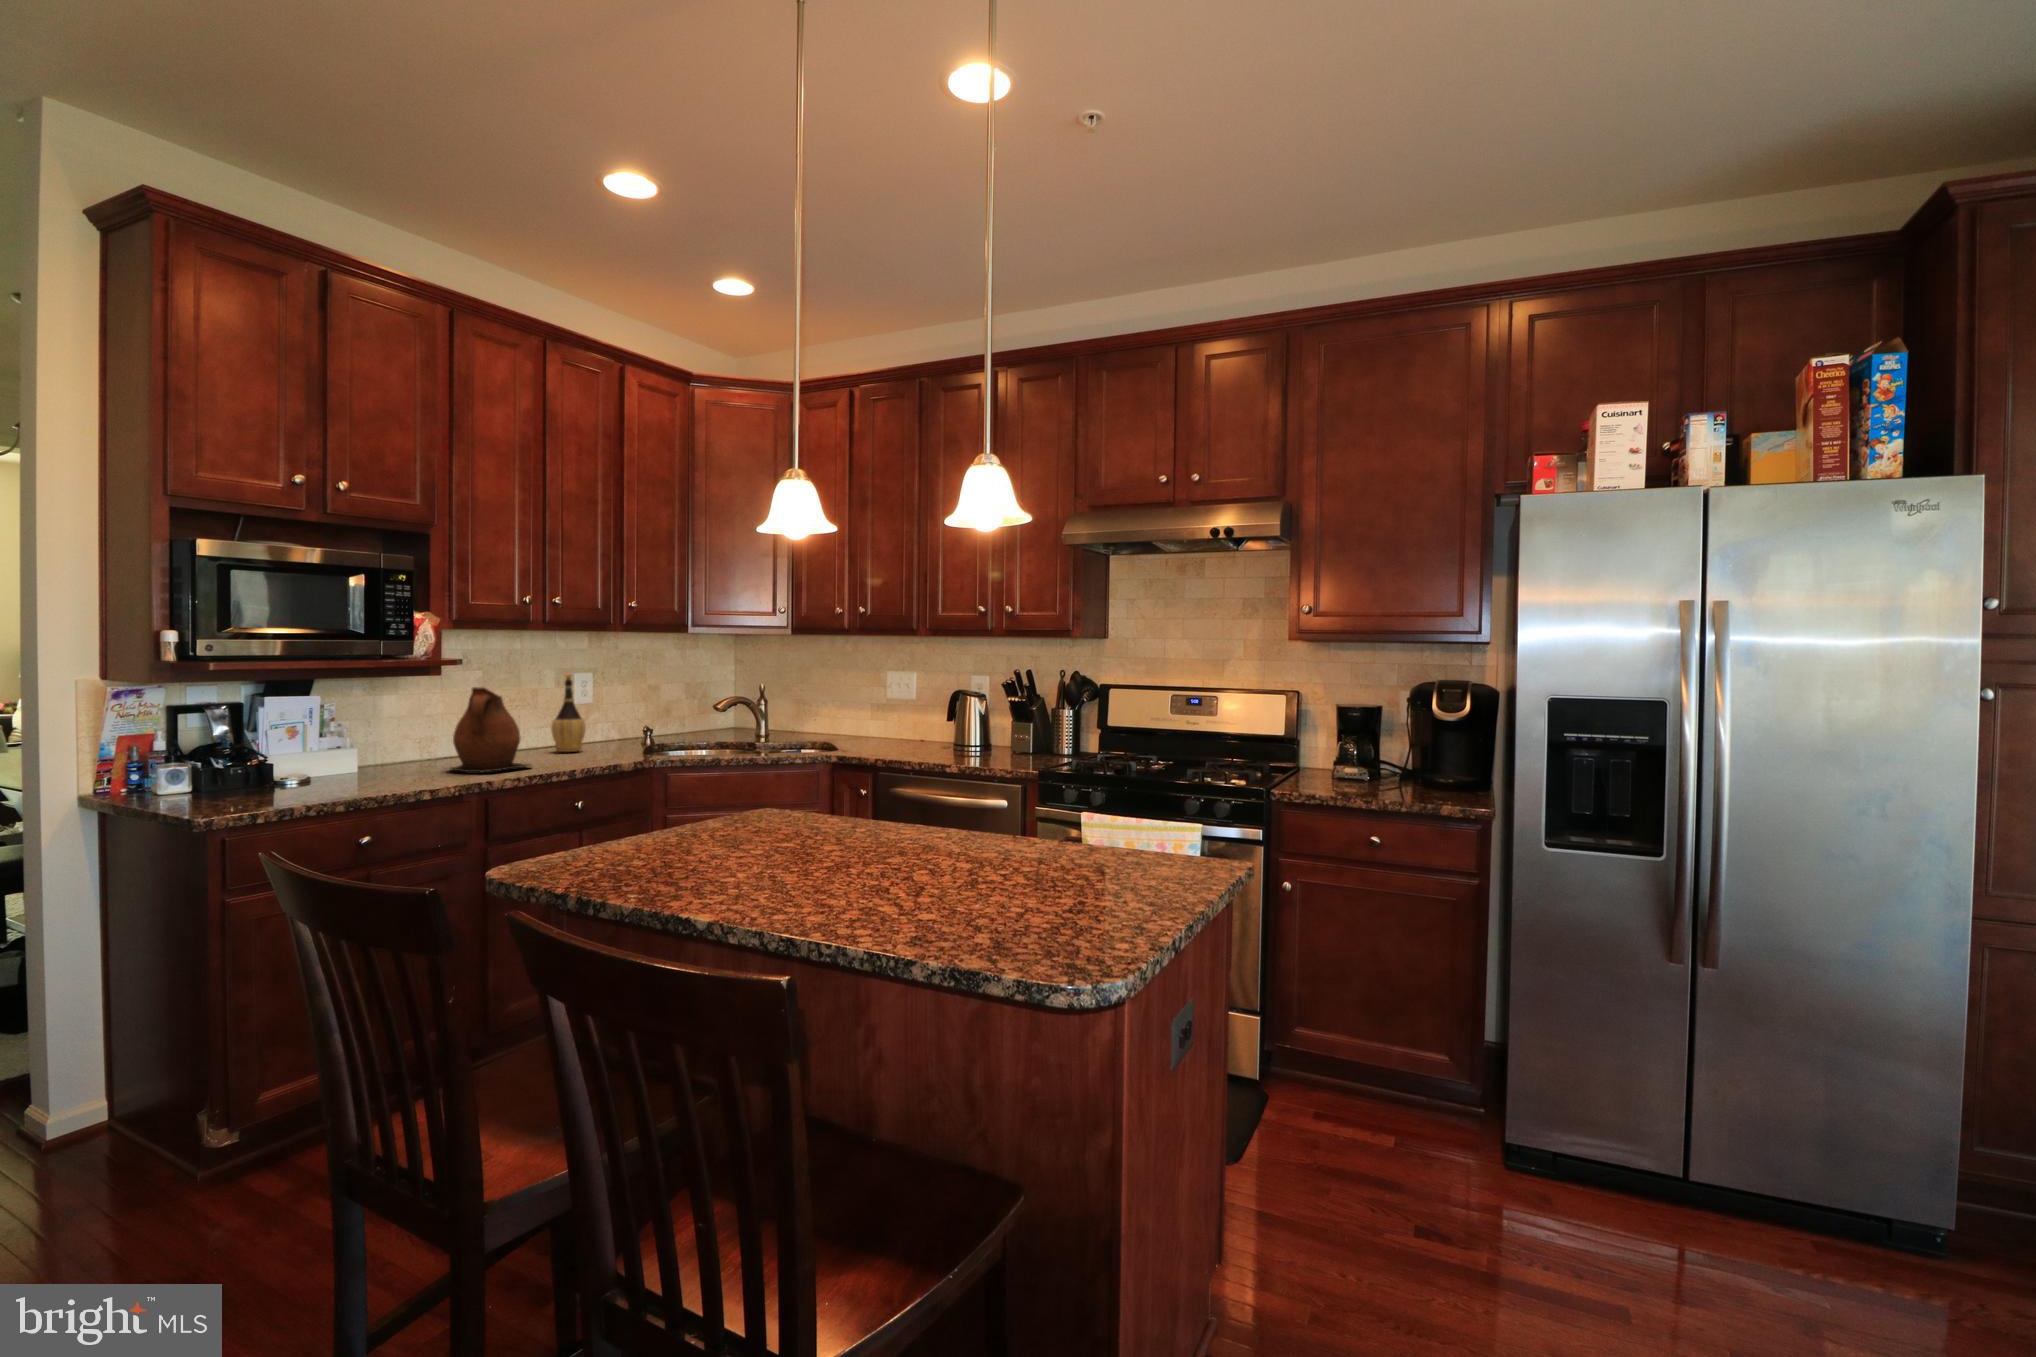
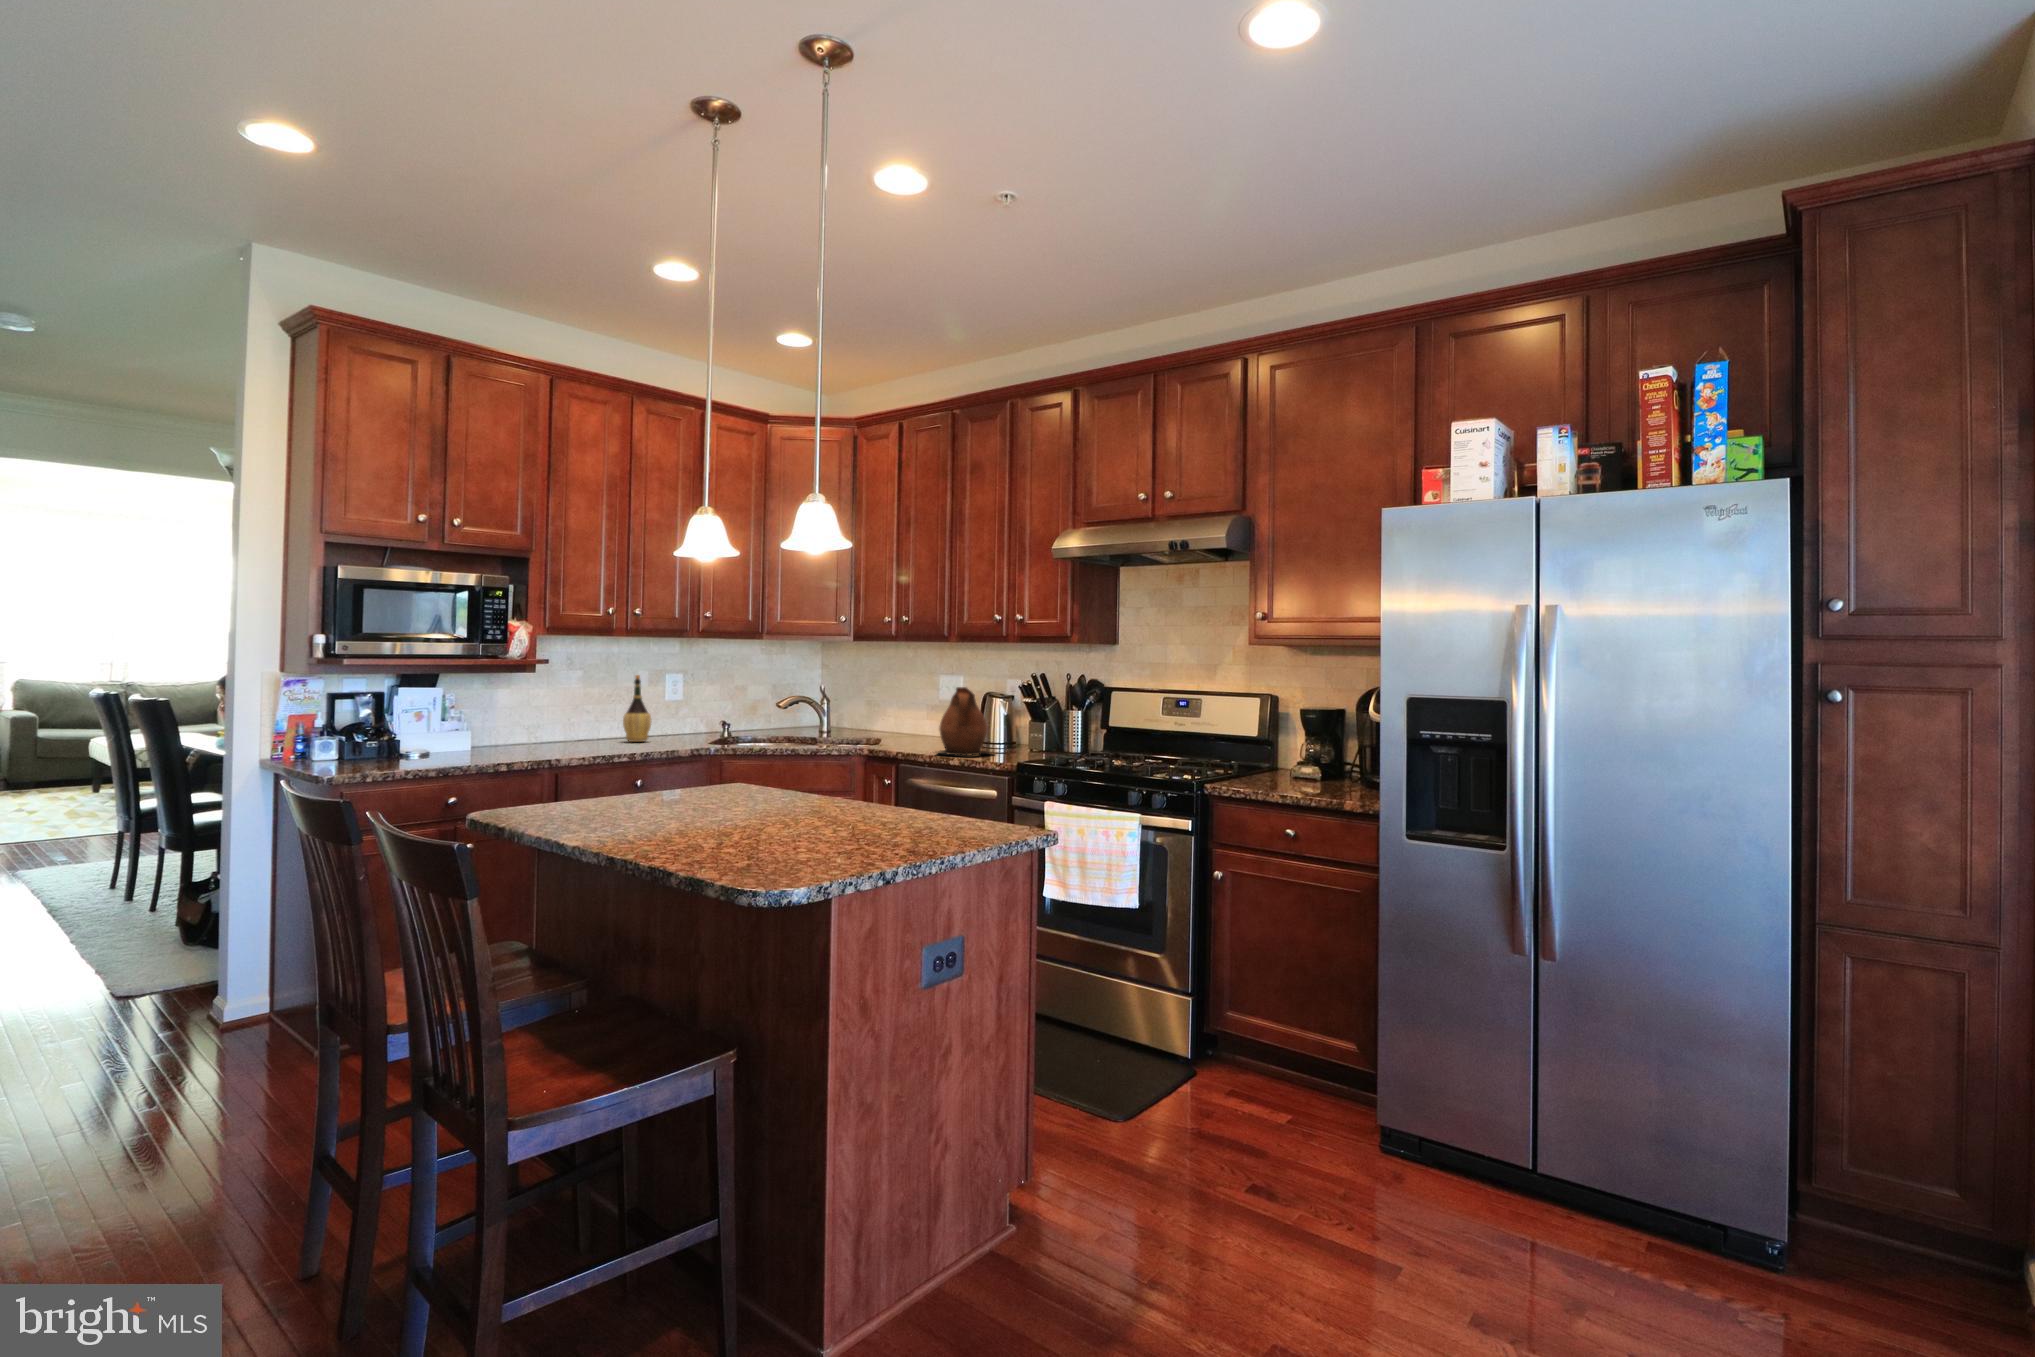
ceramic pitcher: present [450,687,532,772] -> present [938,687,990,756]

